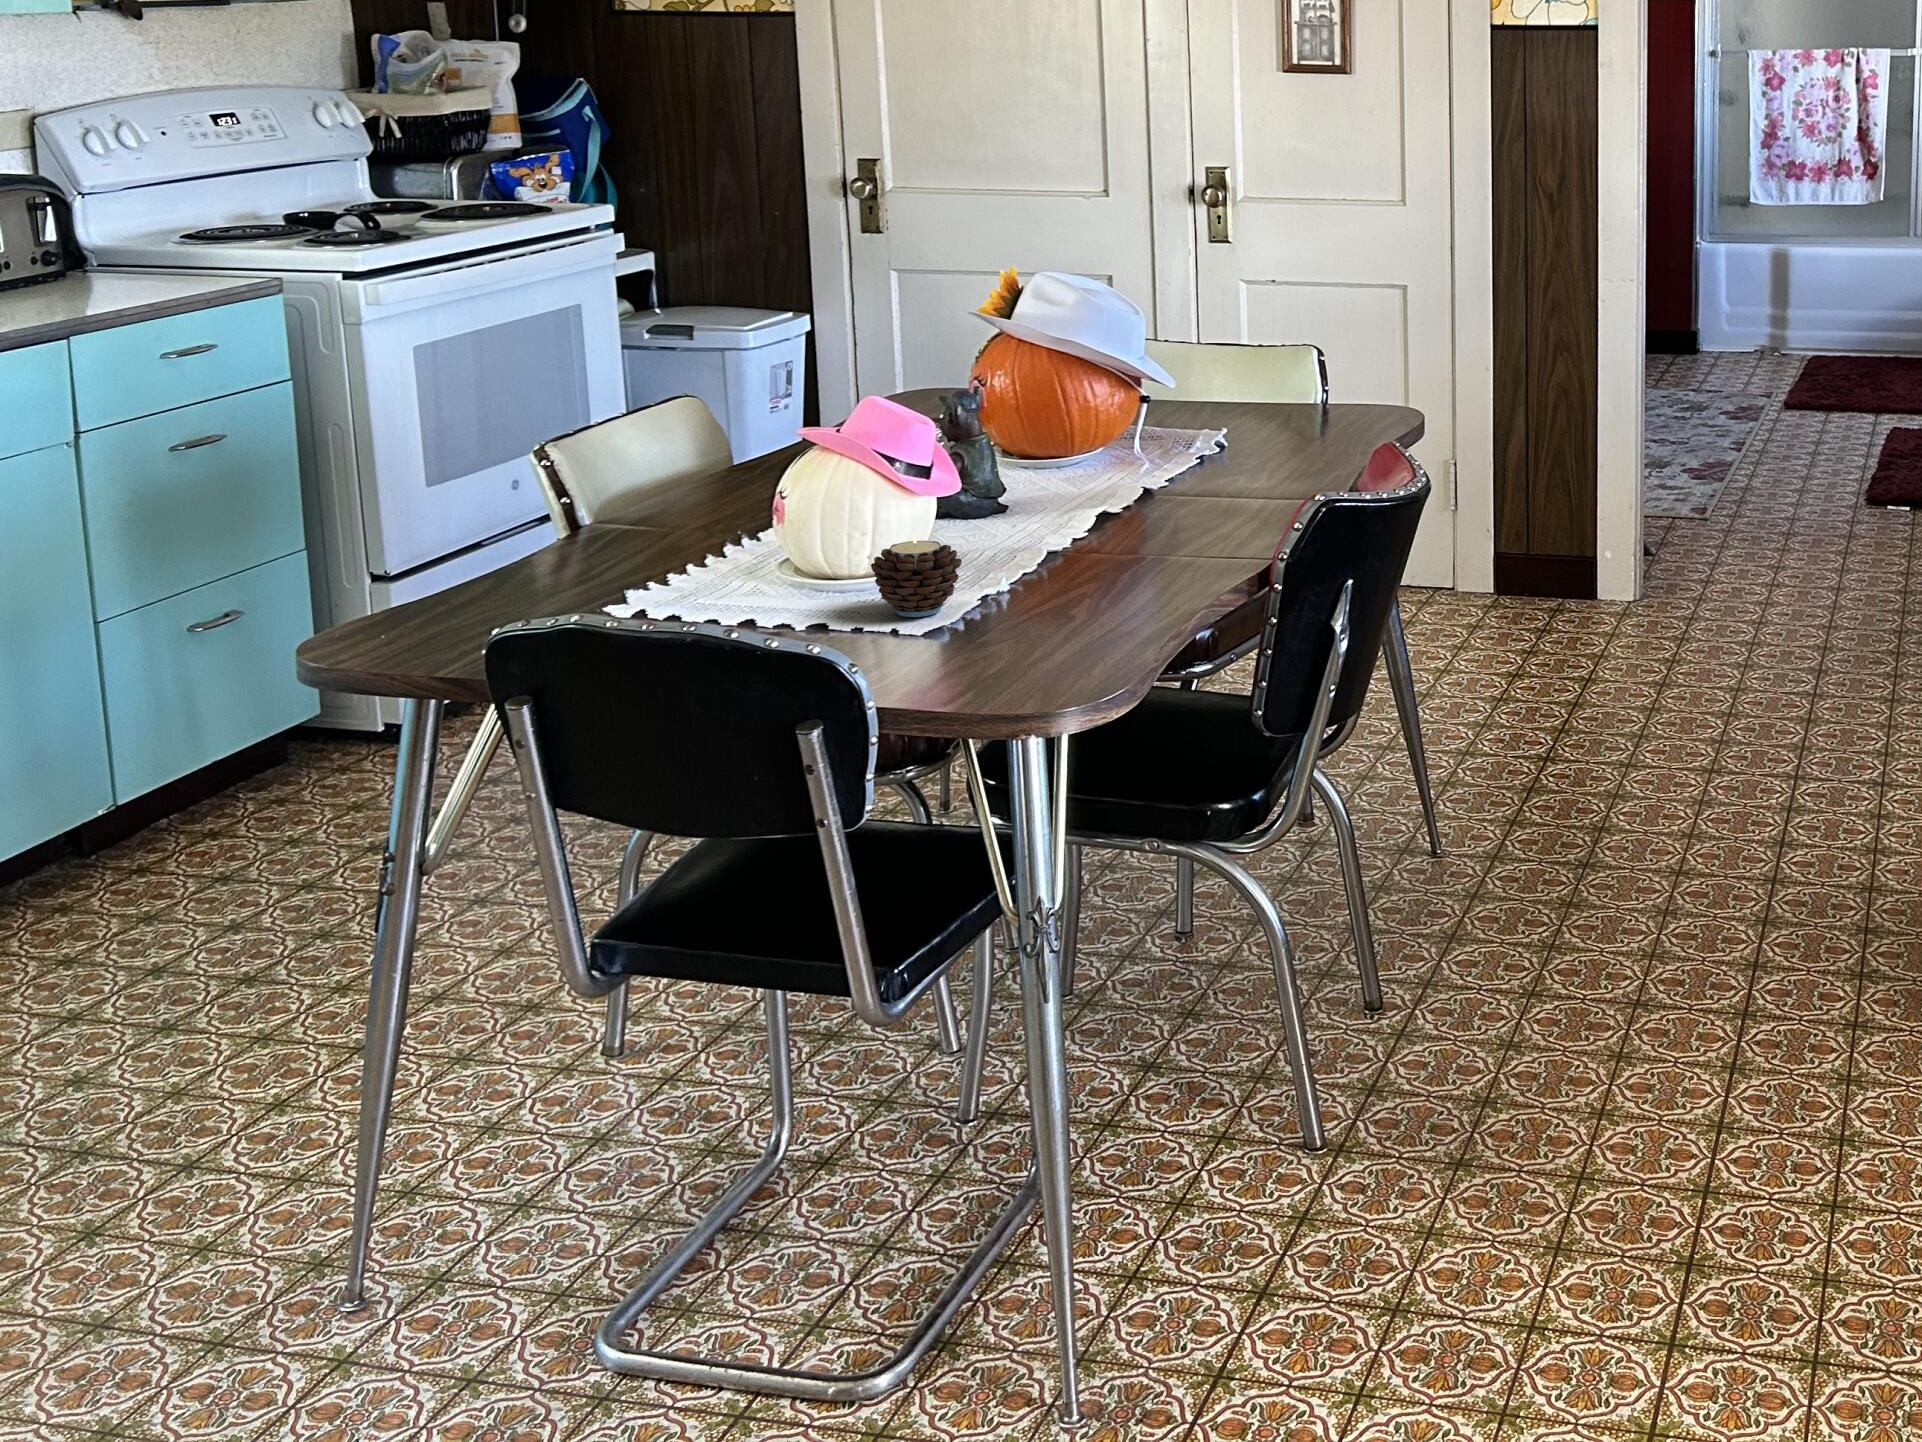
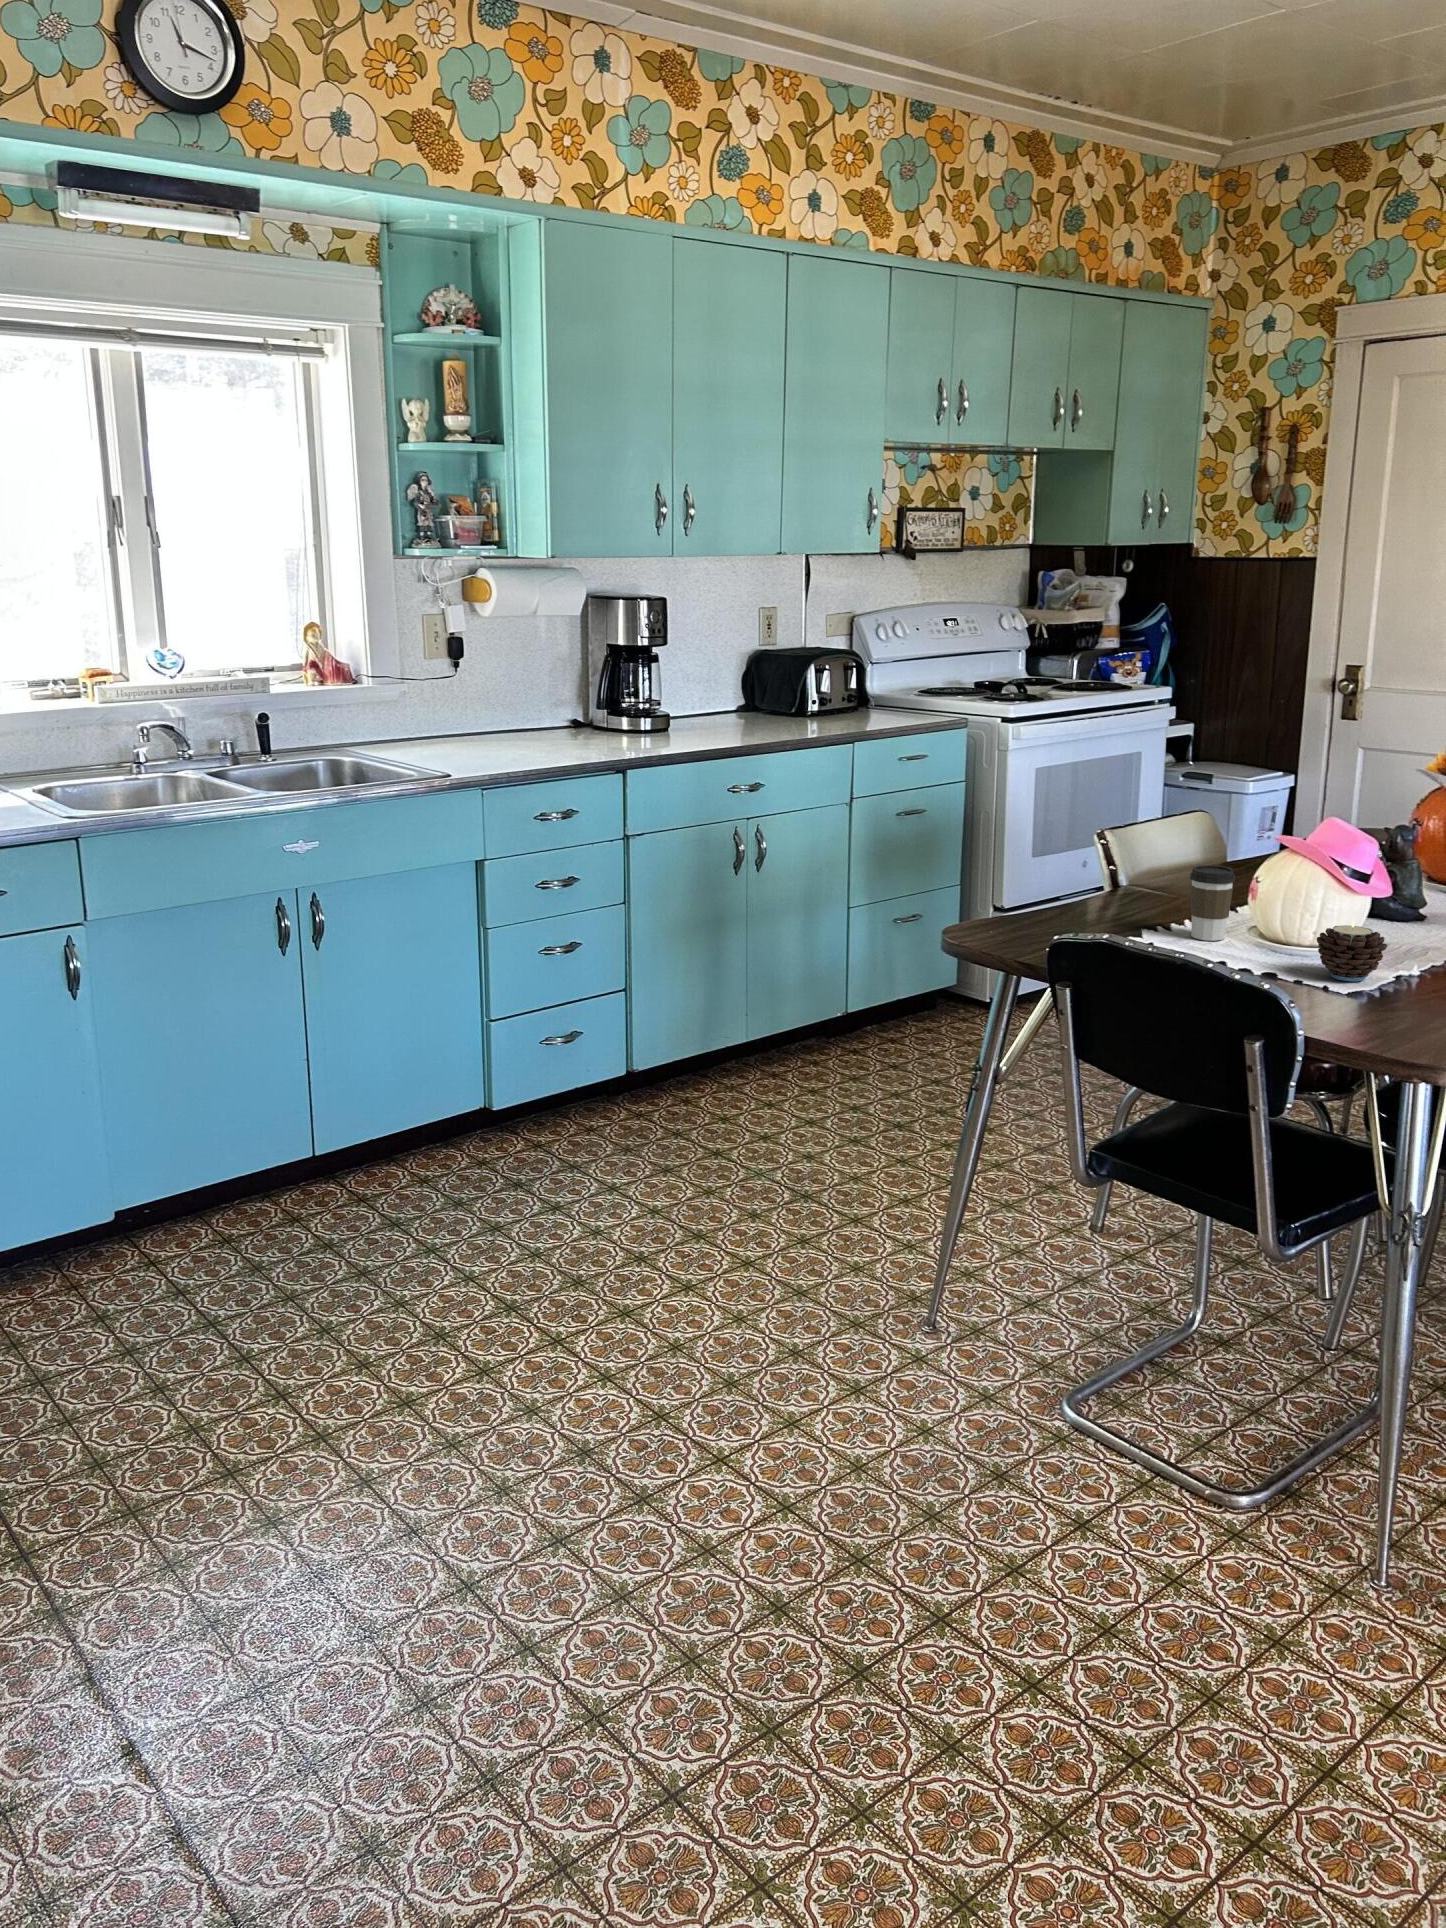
coffee cup: none [685,482,750,591] -> present [1190,865,1235,941]

